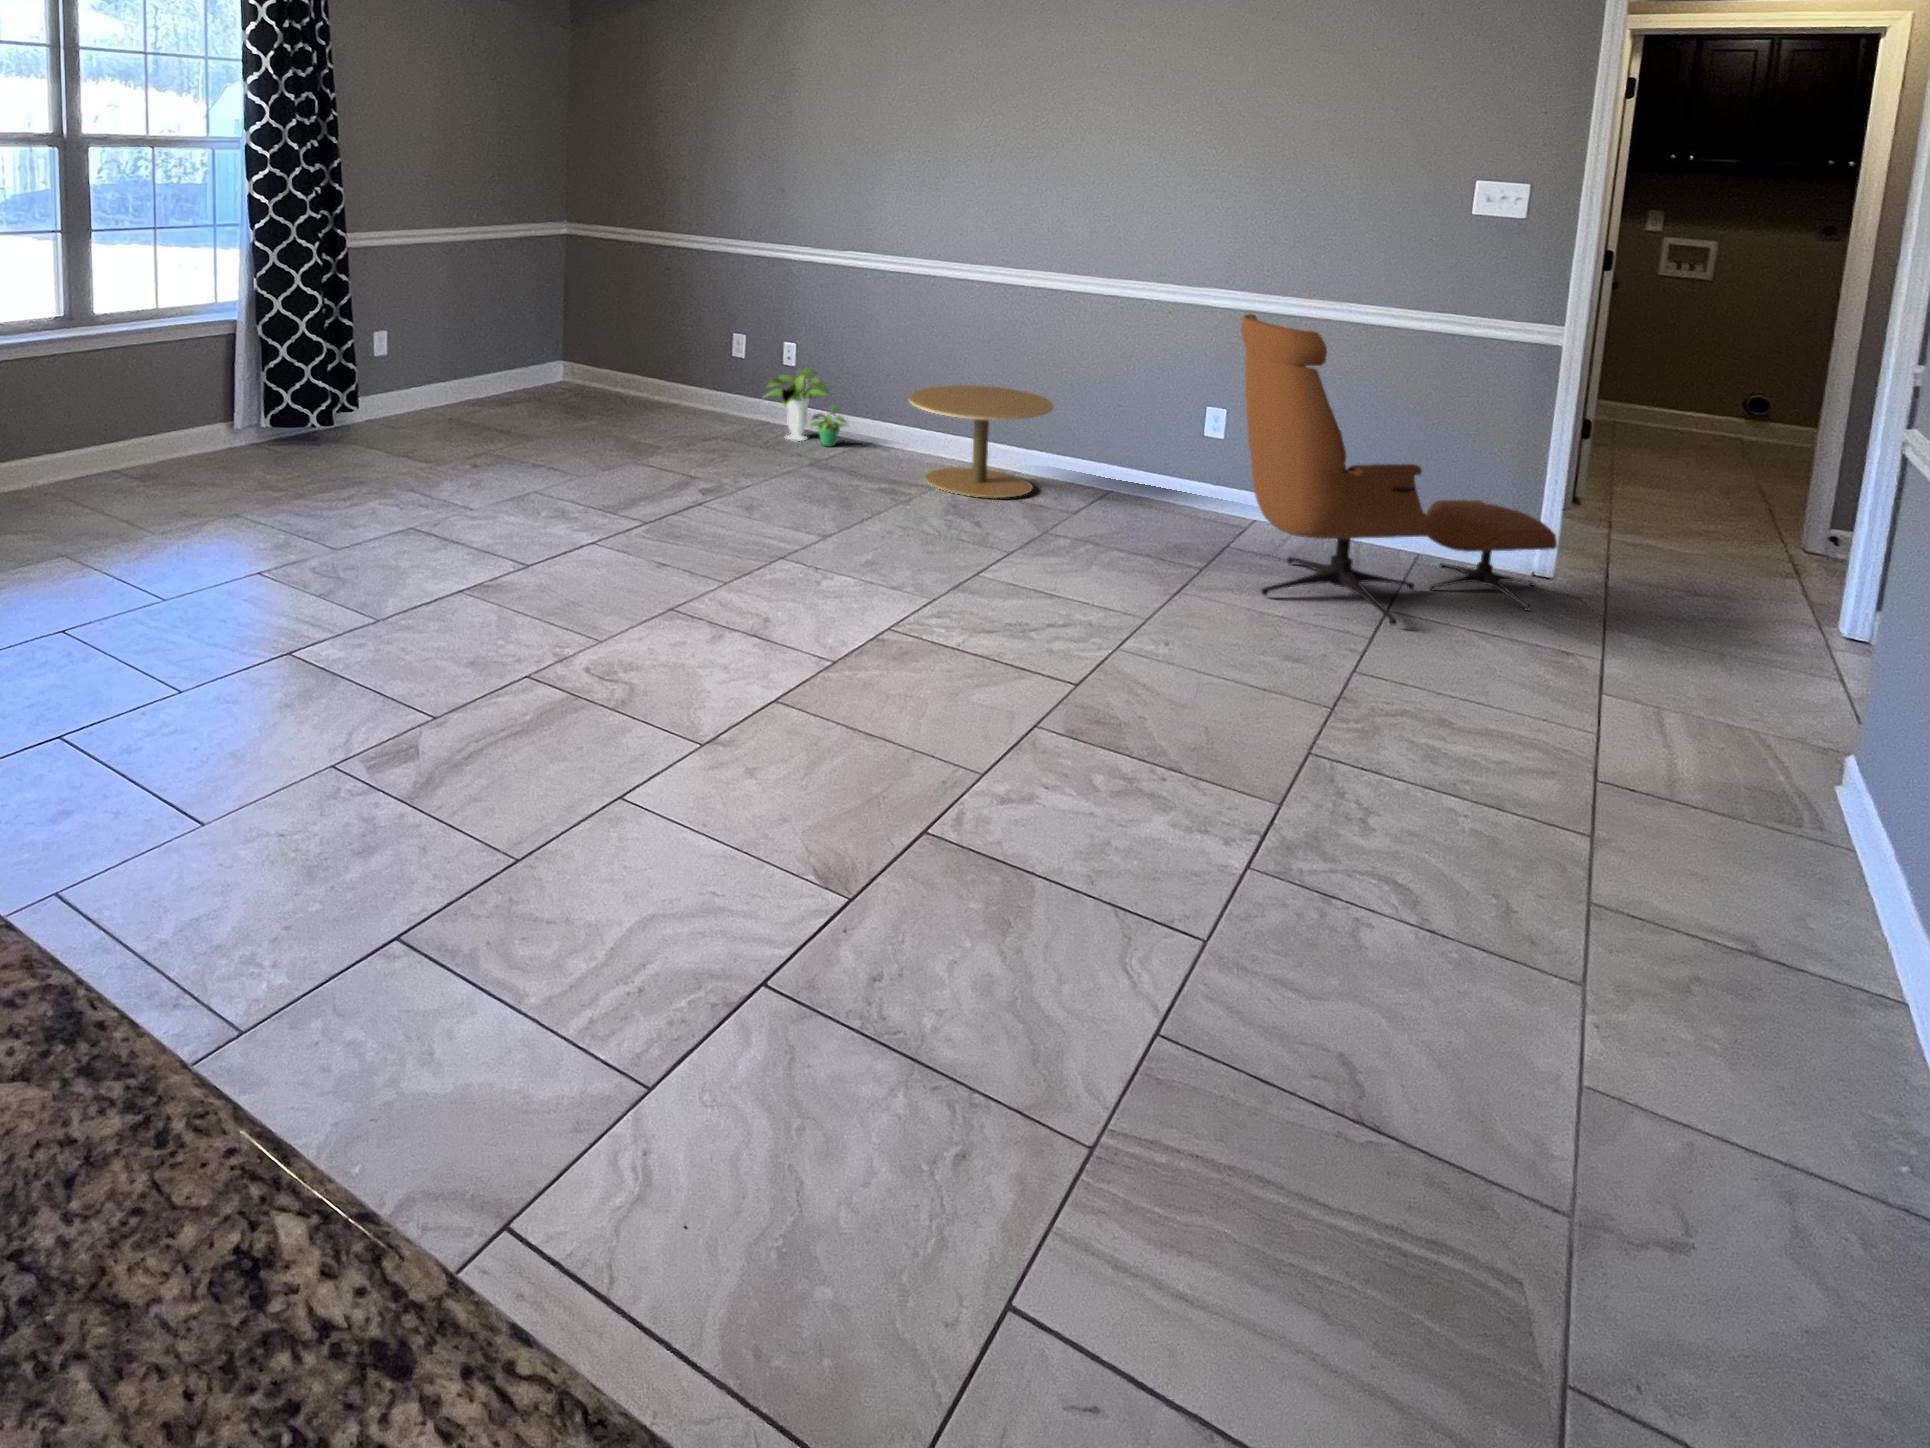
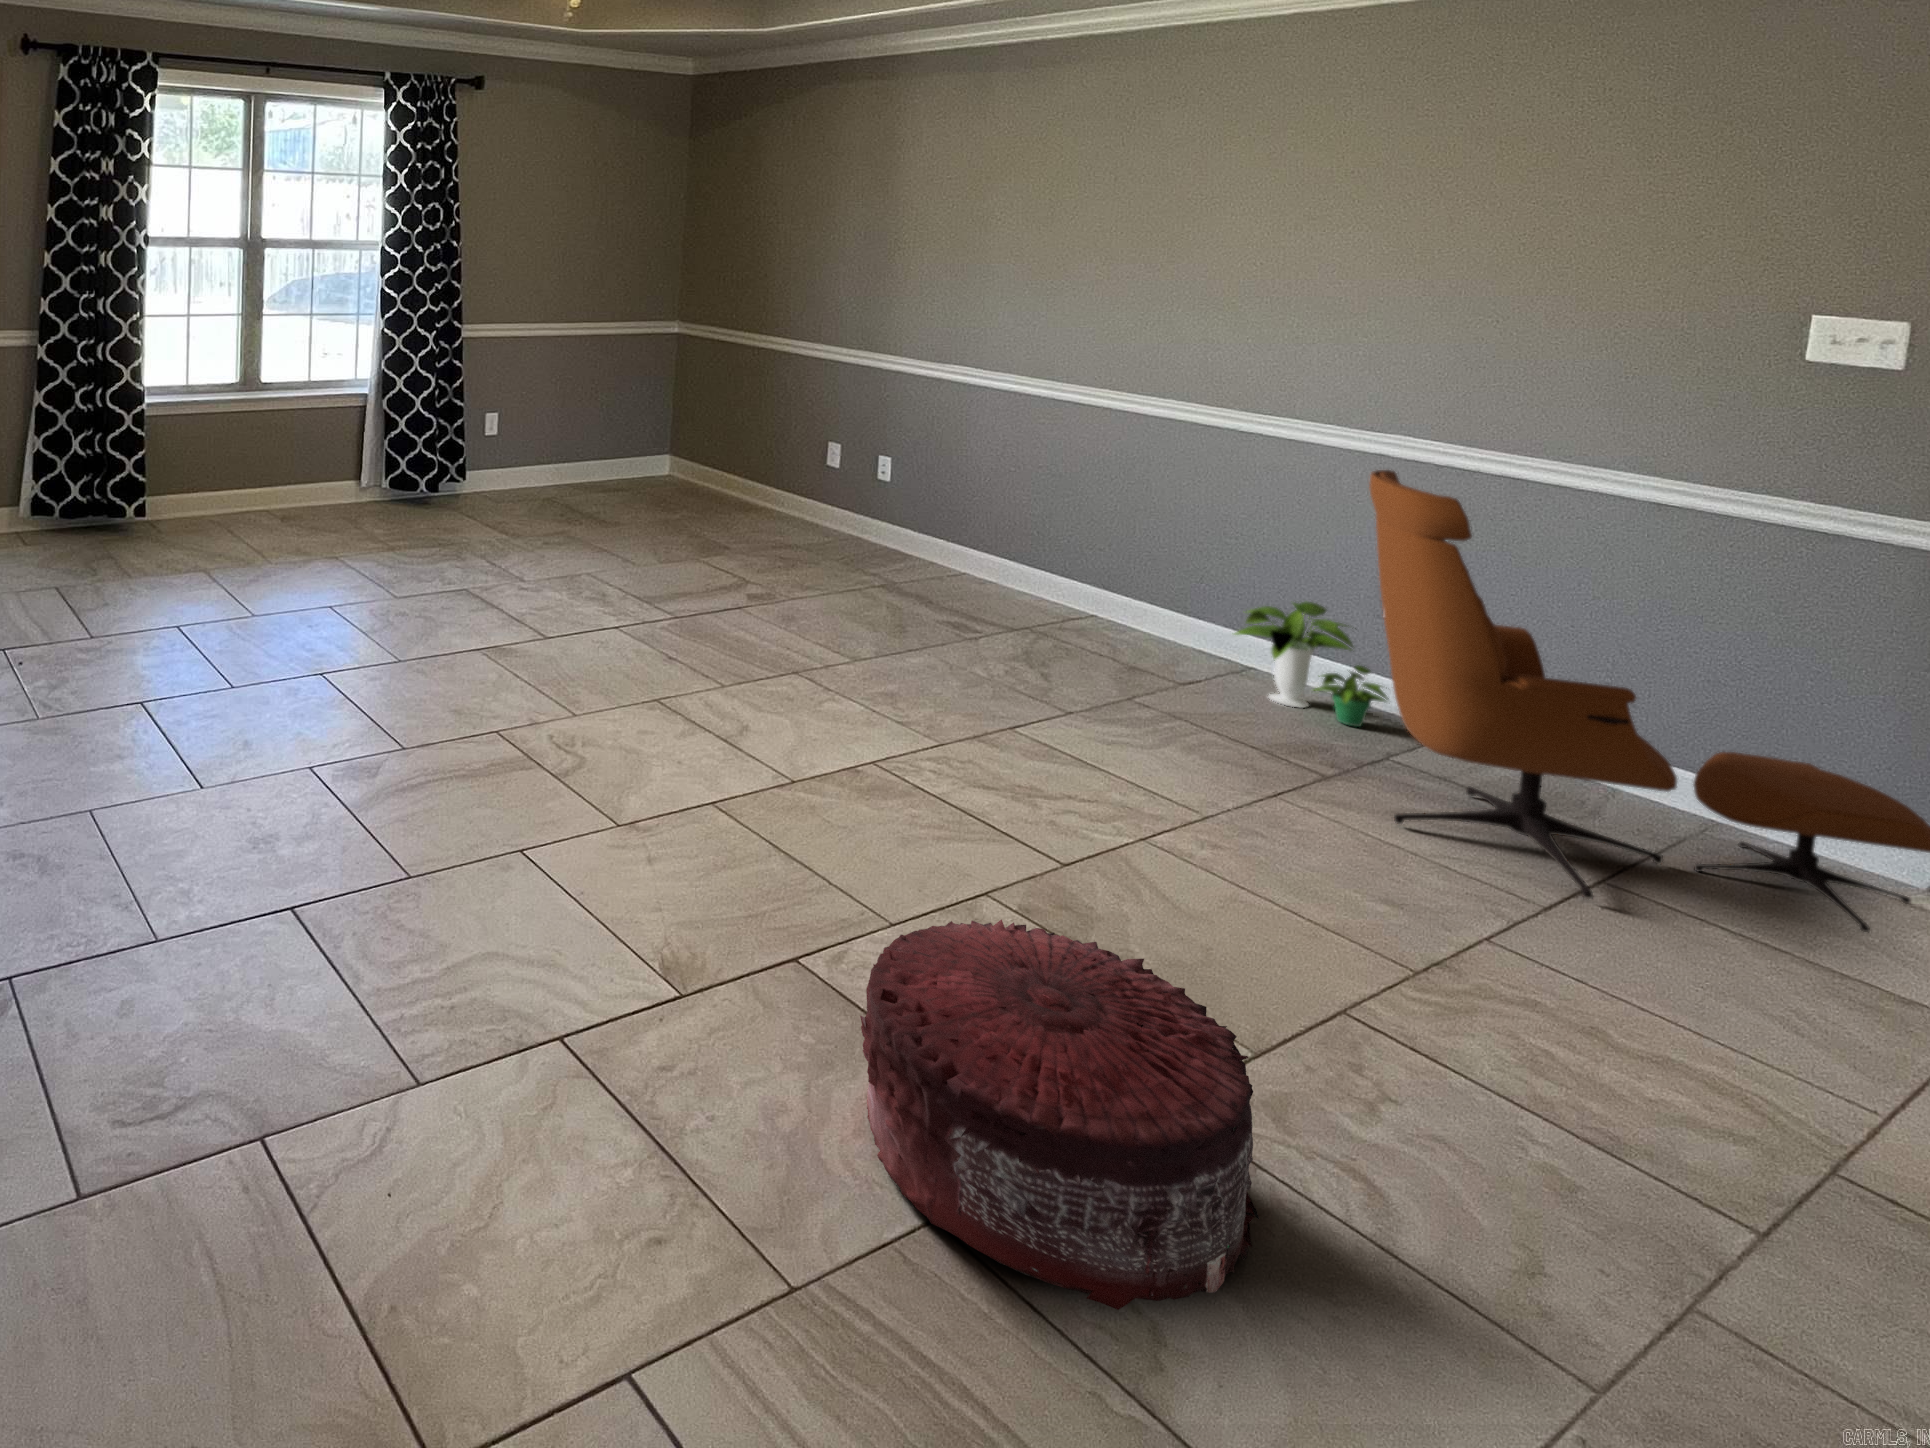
potted plant: present [766,368,847,446] -> present [1235,602,1388,727]
side table: present [909,385,1053,498] -> none [991,521,1172,656]
pouf: none [1058,751,1398,1071] -> present [860,920,1259,1310]

